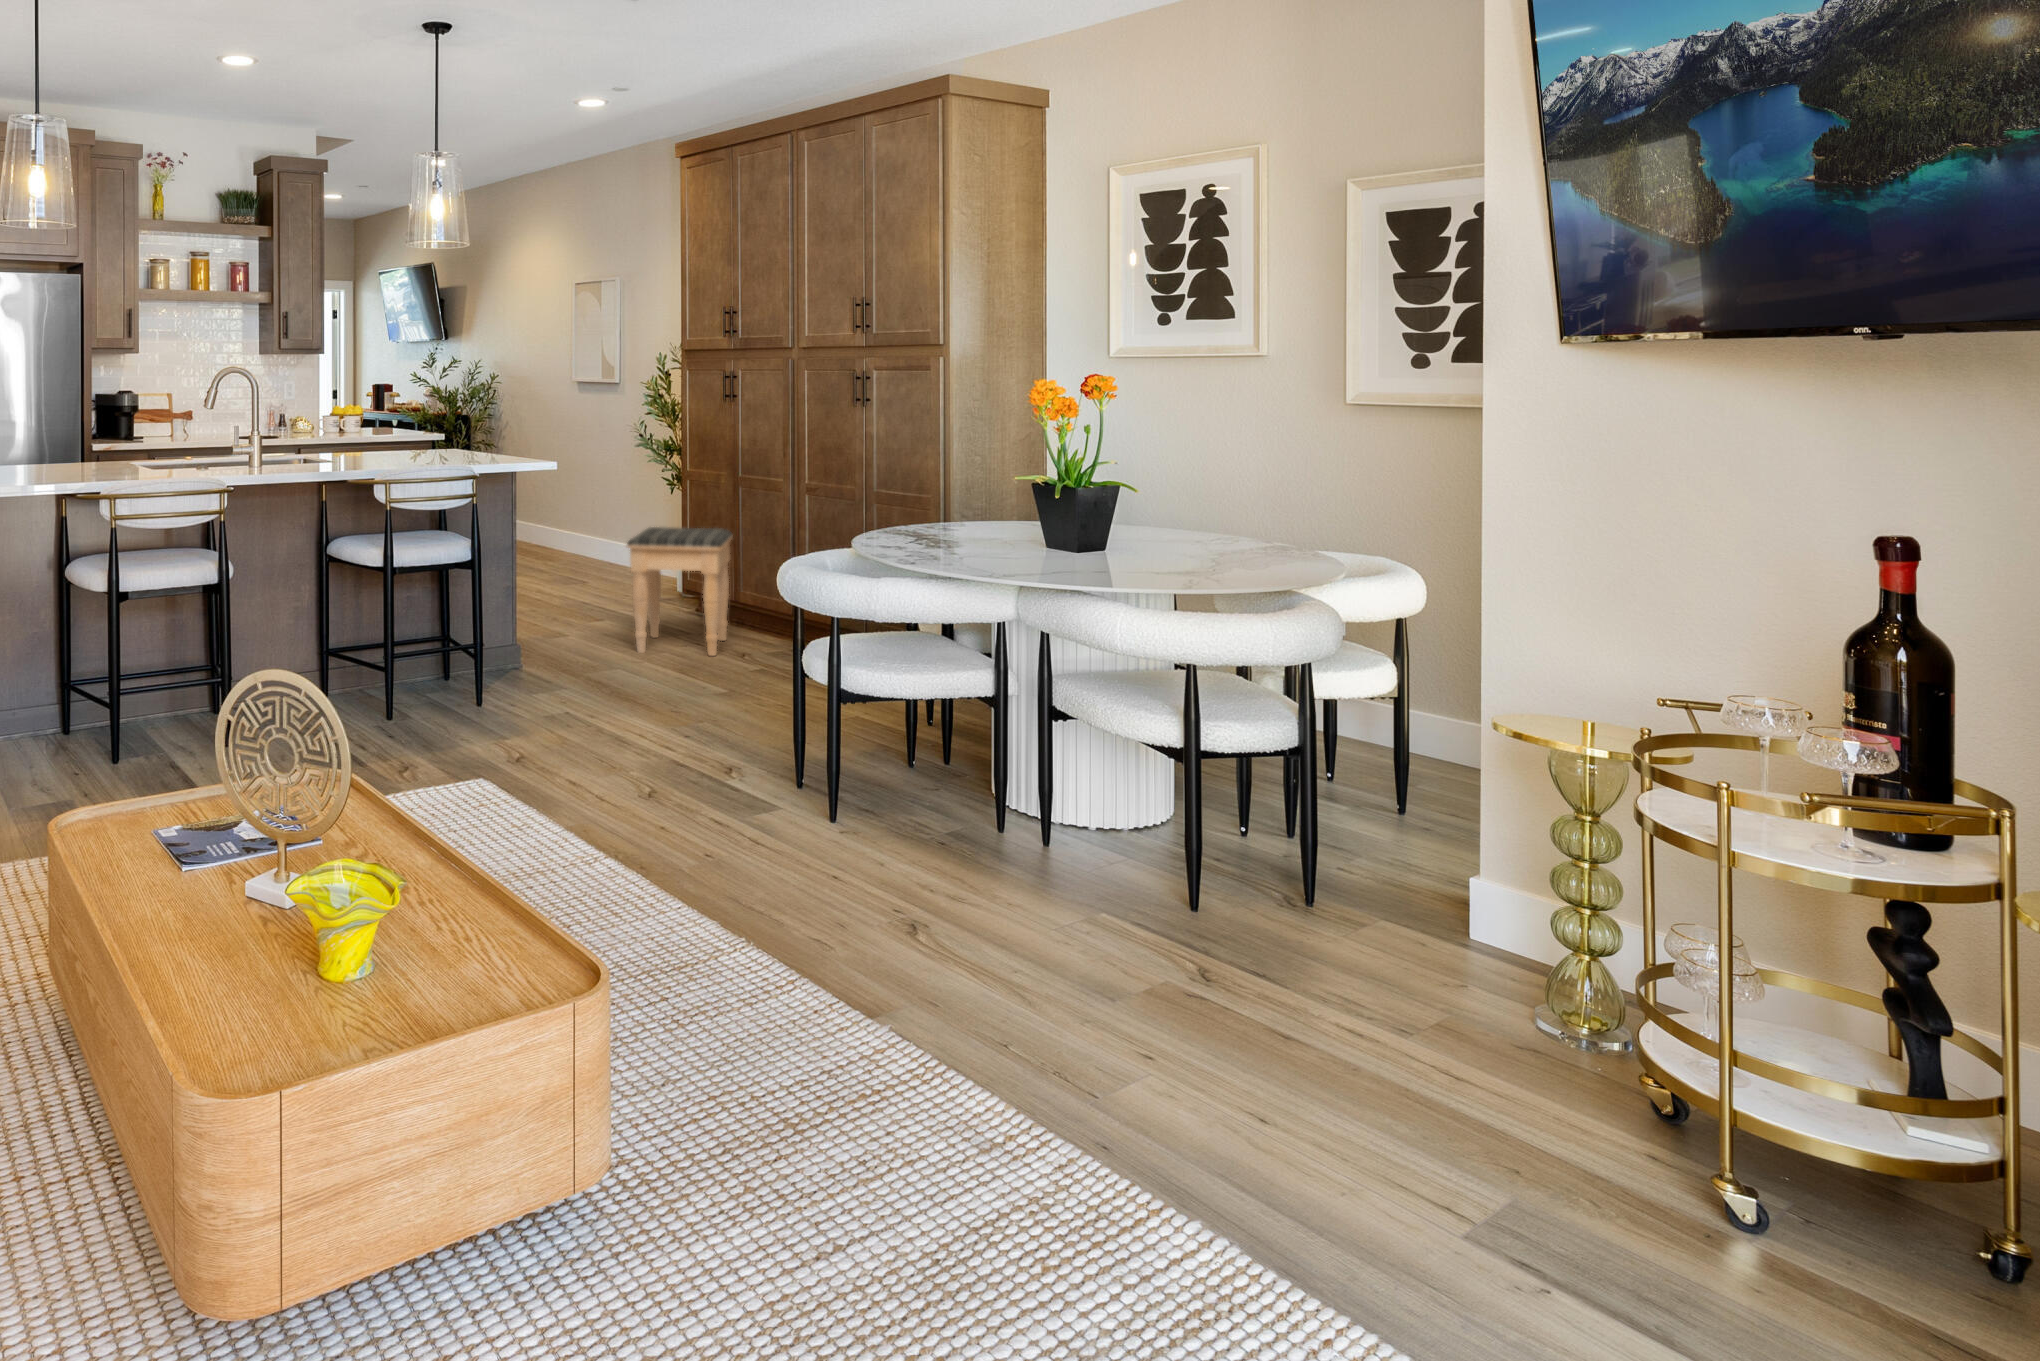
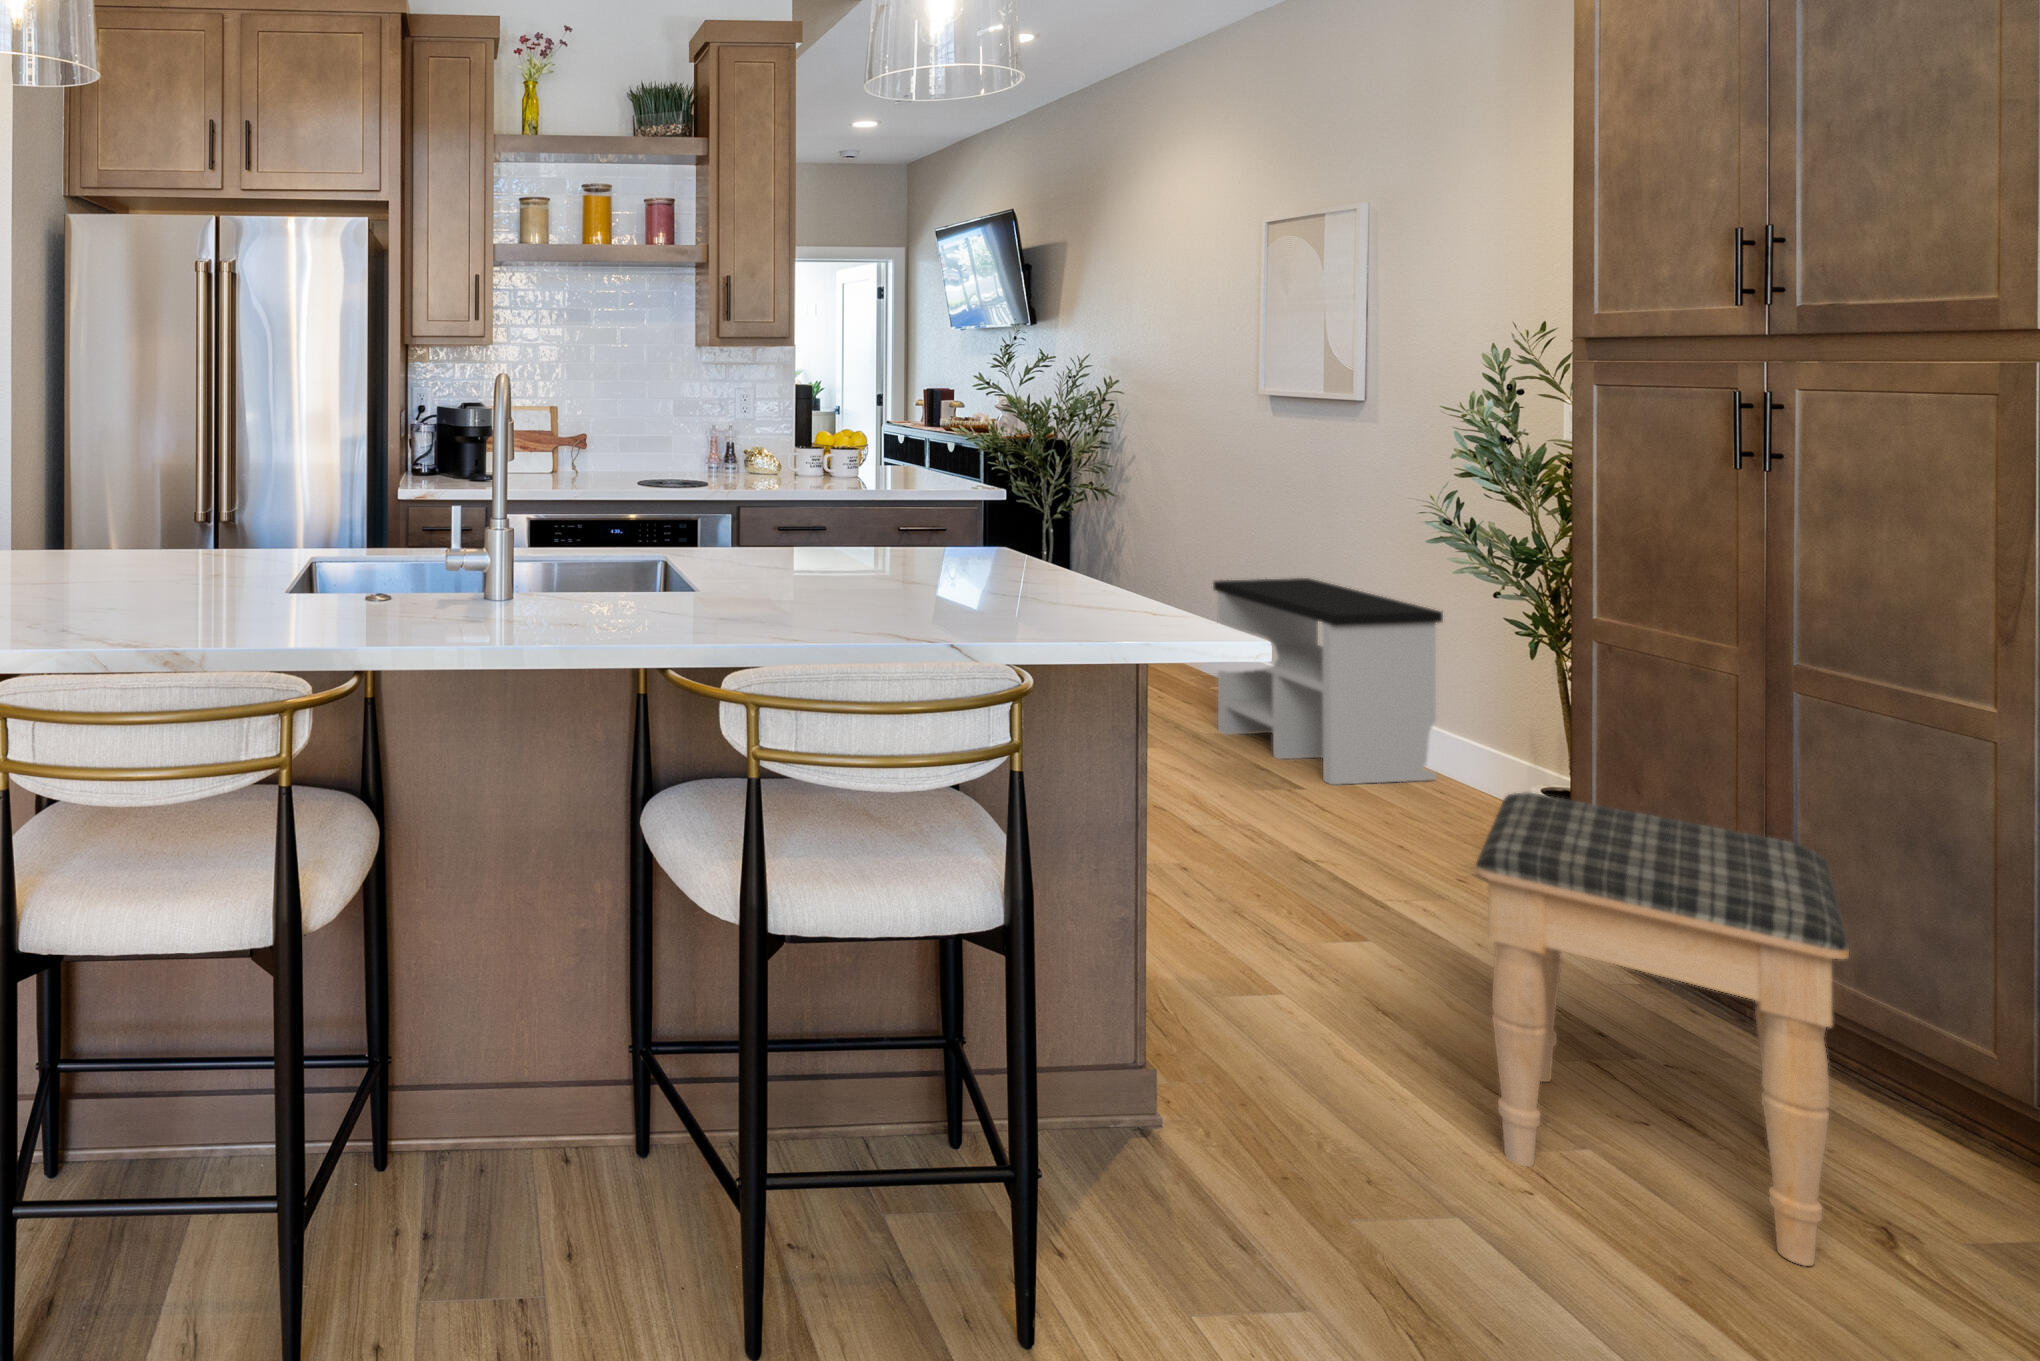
side table: none [549,480,650,579] -> present [1213,578,1443,785]

